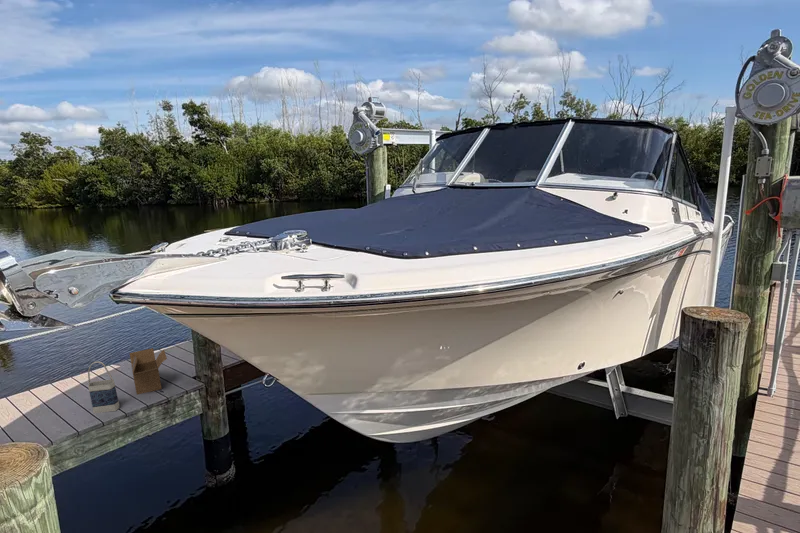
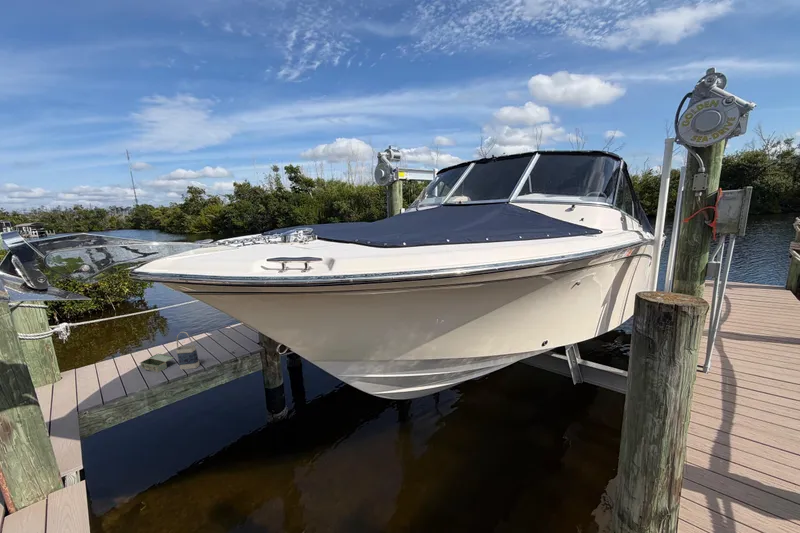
cardboard box: present [130,348,167,394] -> none [210,323,236,357]
toolbox: none [34,393,83,418] -> present [140,354,174,372]

